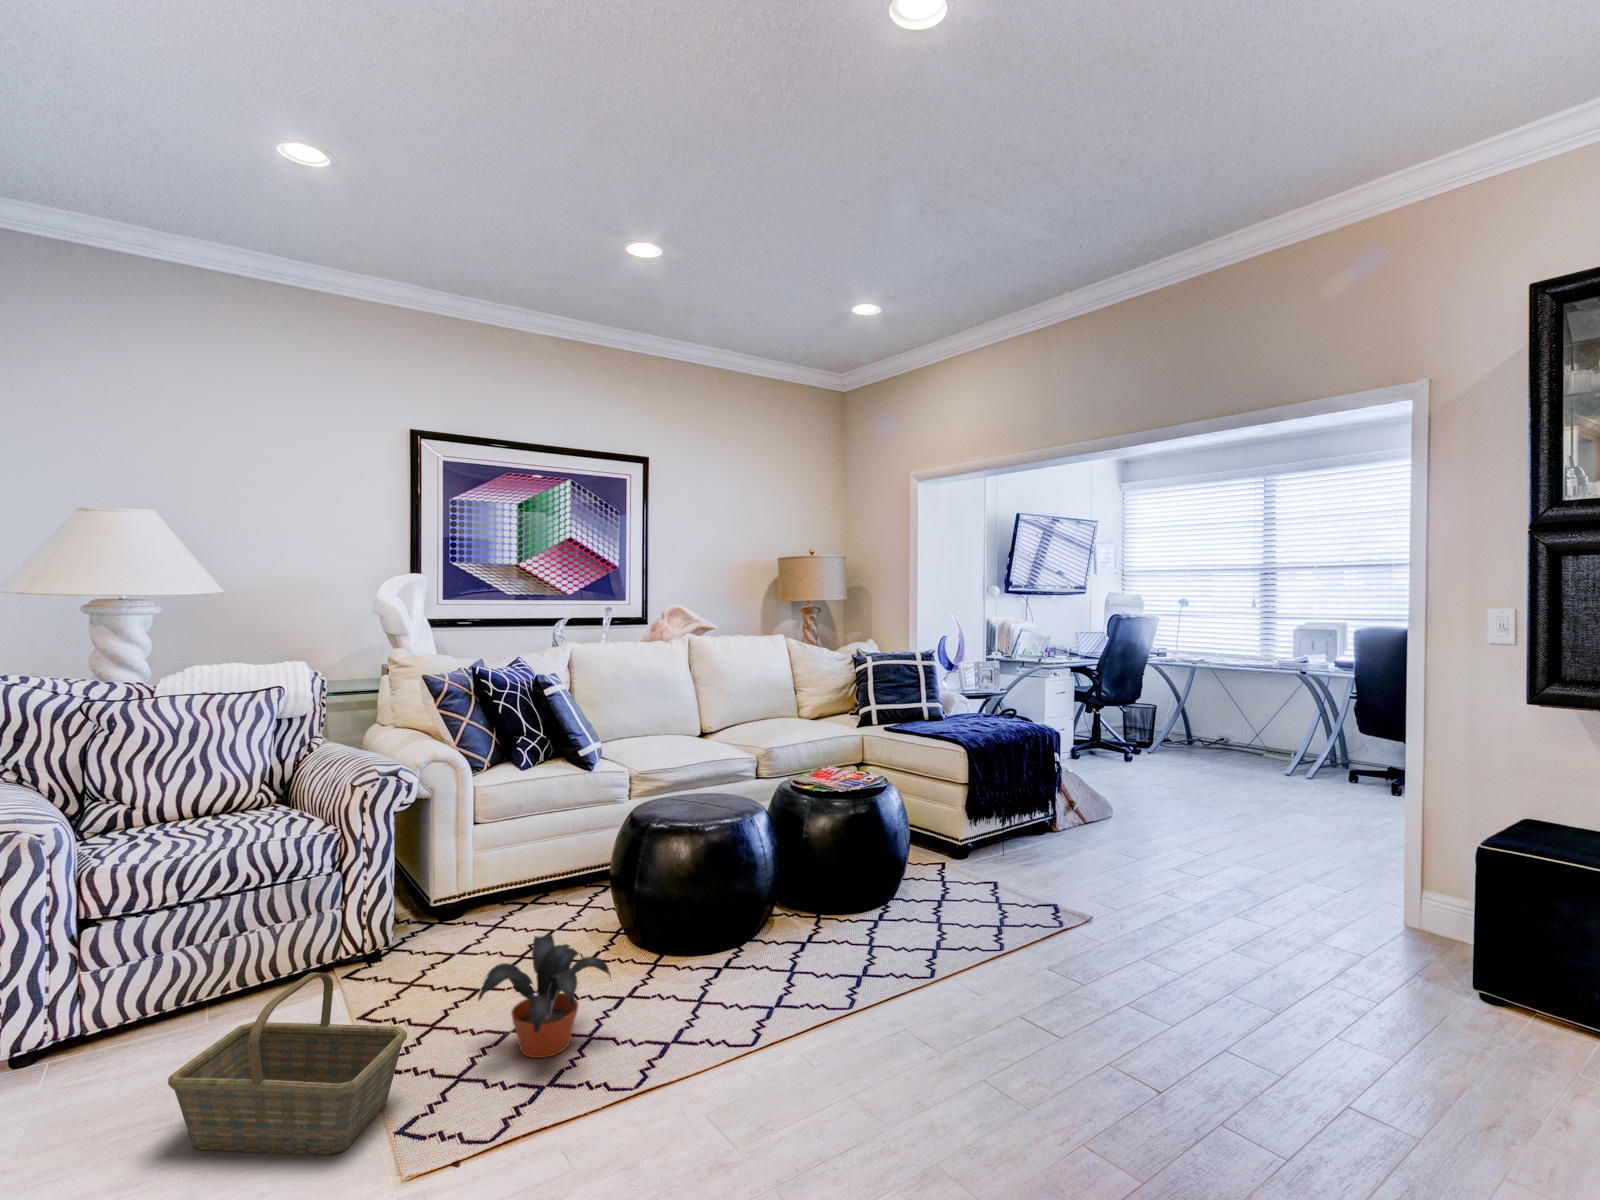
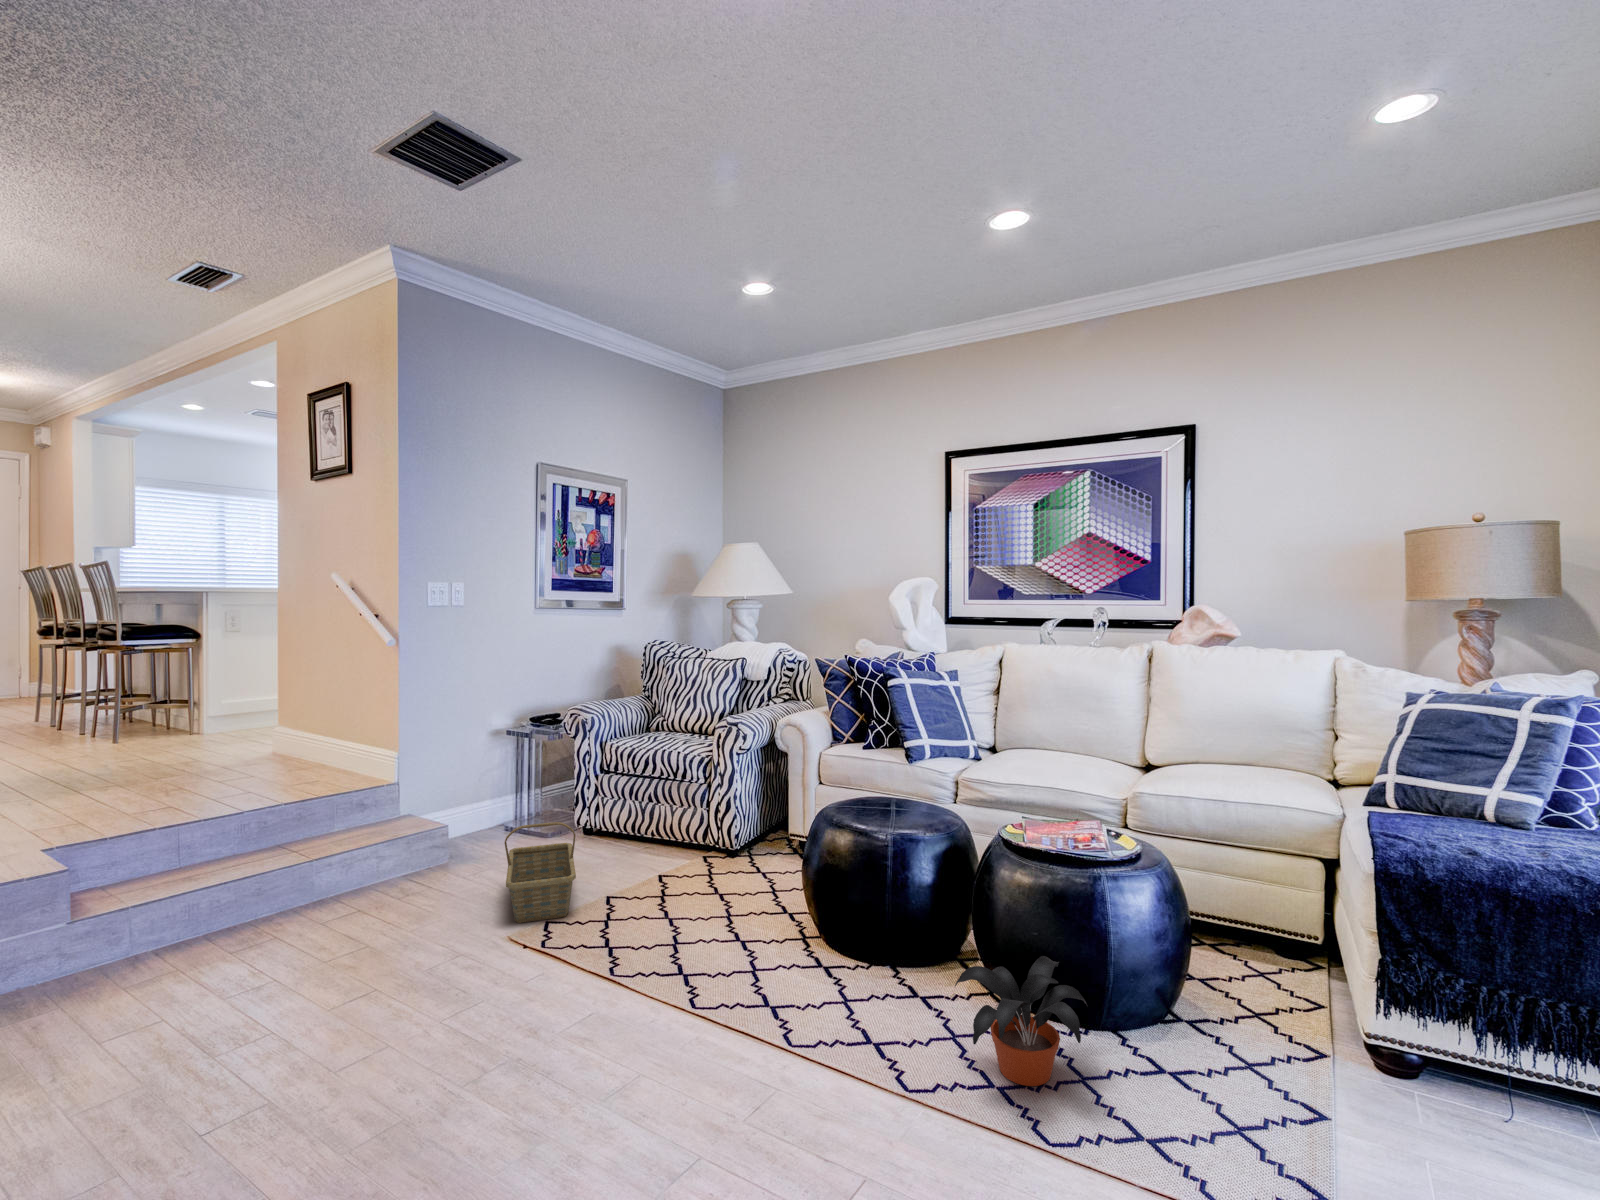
potted plant: present [478,934,611,1058] -> present [955,956,1086,1086]

